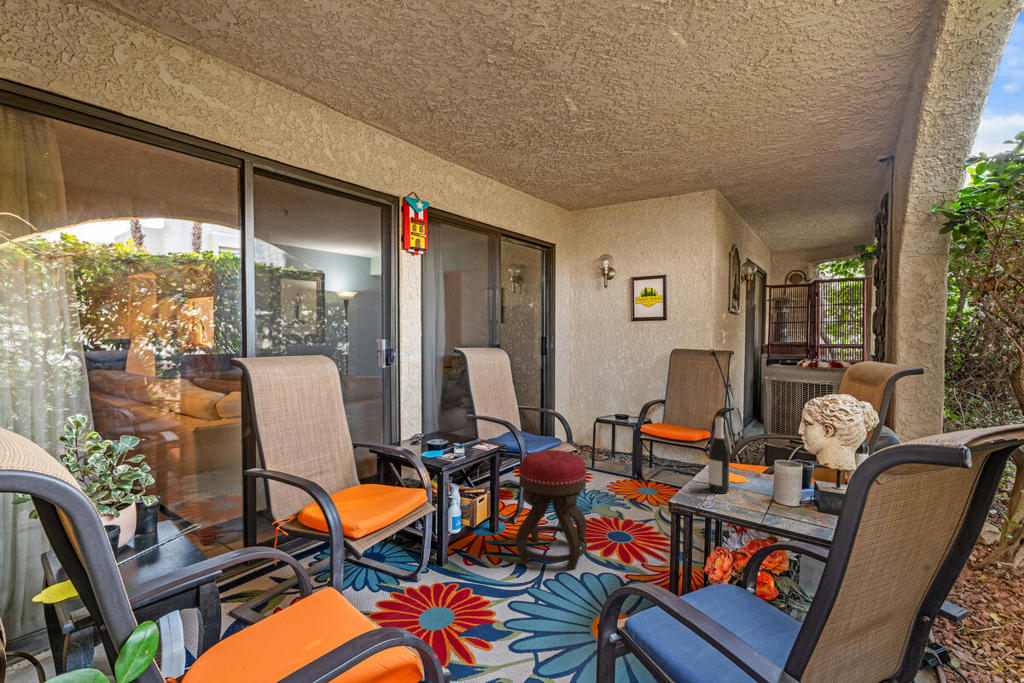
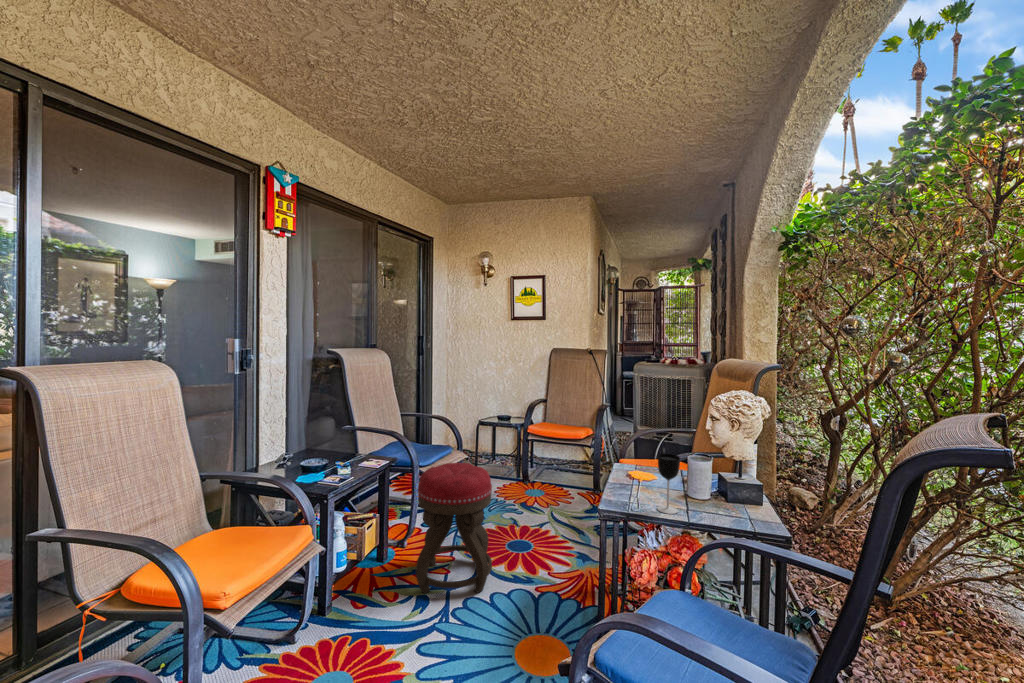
wine bottle: present [708,417,729,493] -> none [628,422,648,498]
wine glass: none [733,449,757,509] -> present [658,454,680,514]

